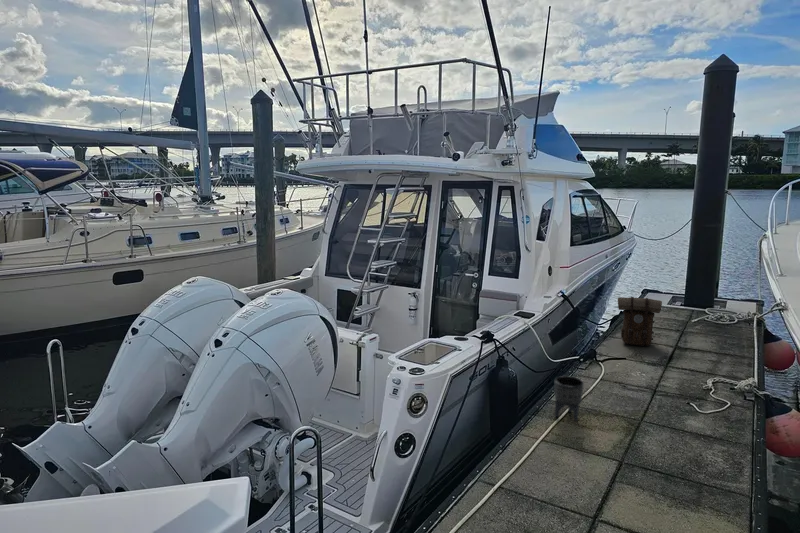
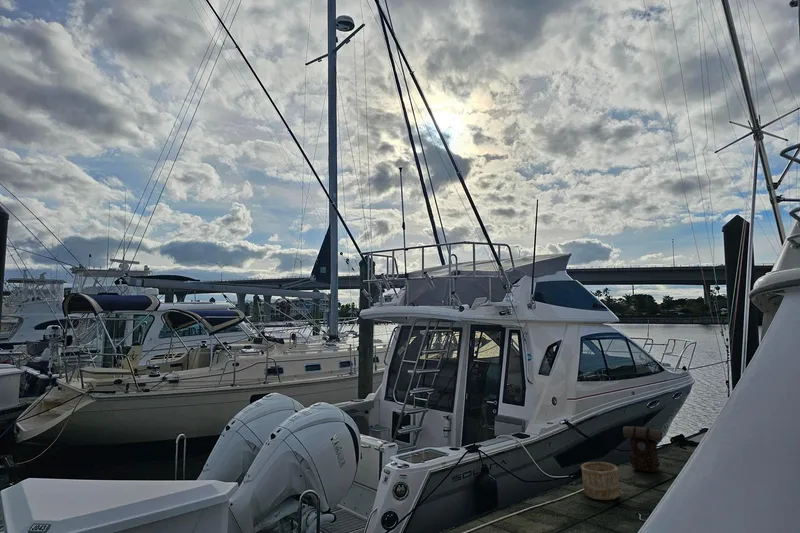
wooden bucket: none [591,341,636,384] -> present [581,462,619,500]
planter: present [555,376,584,421] -> none [528,485,551,523]

